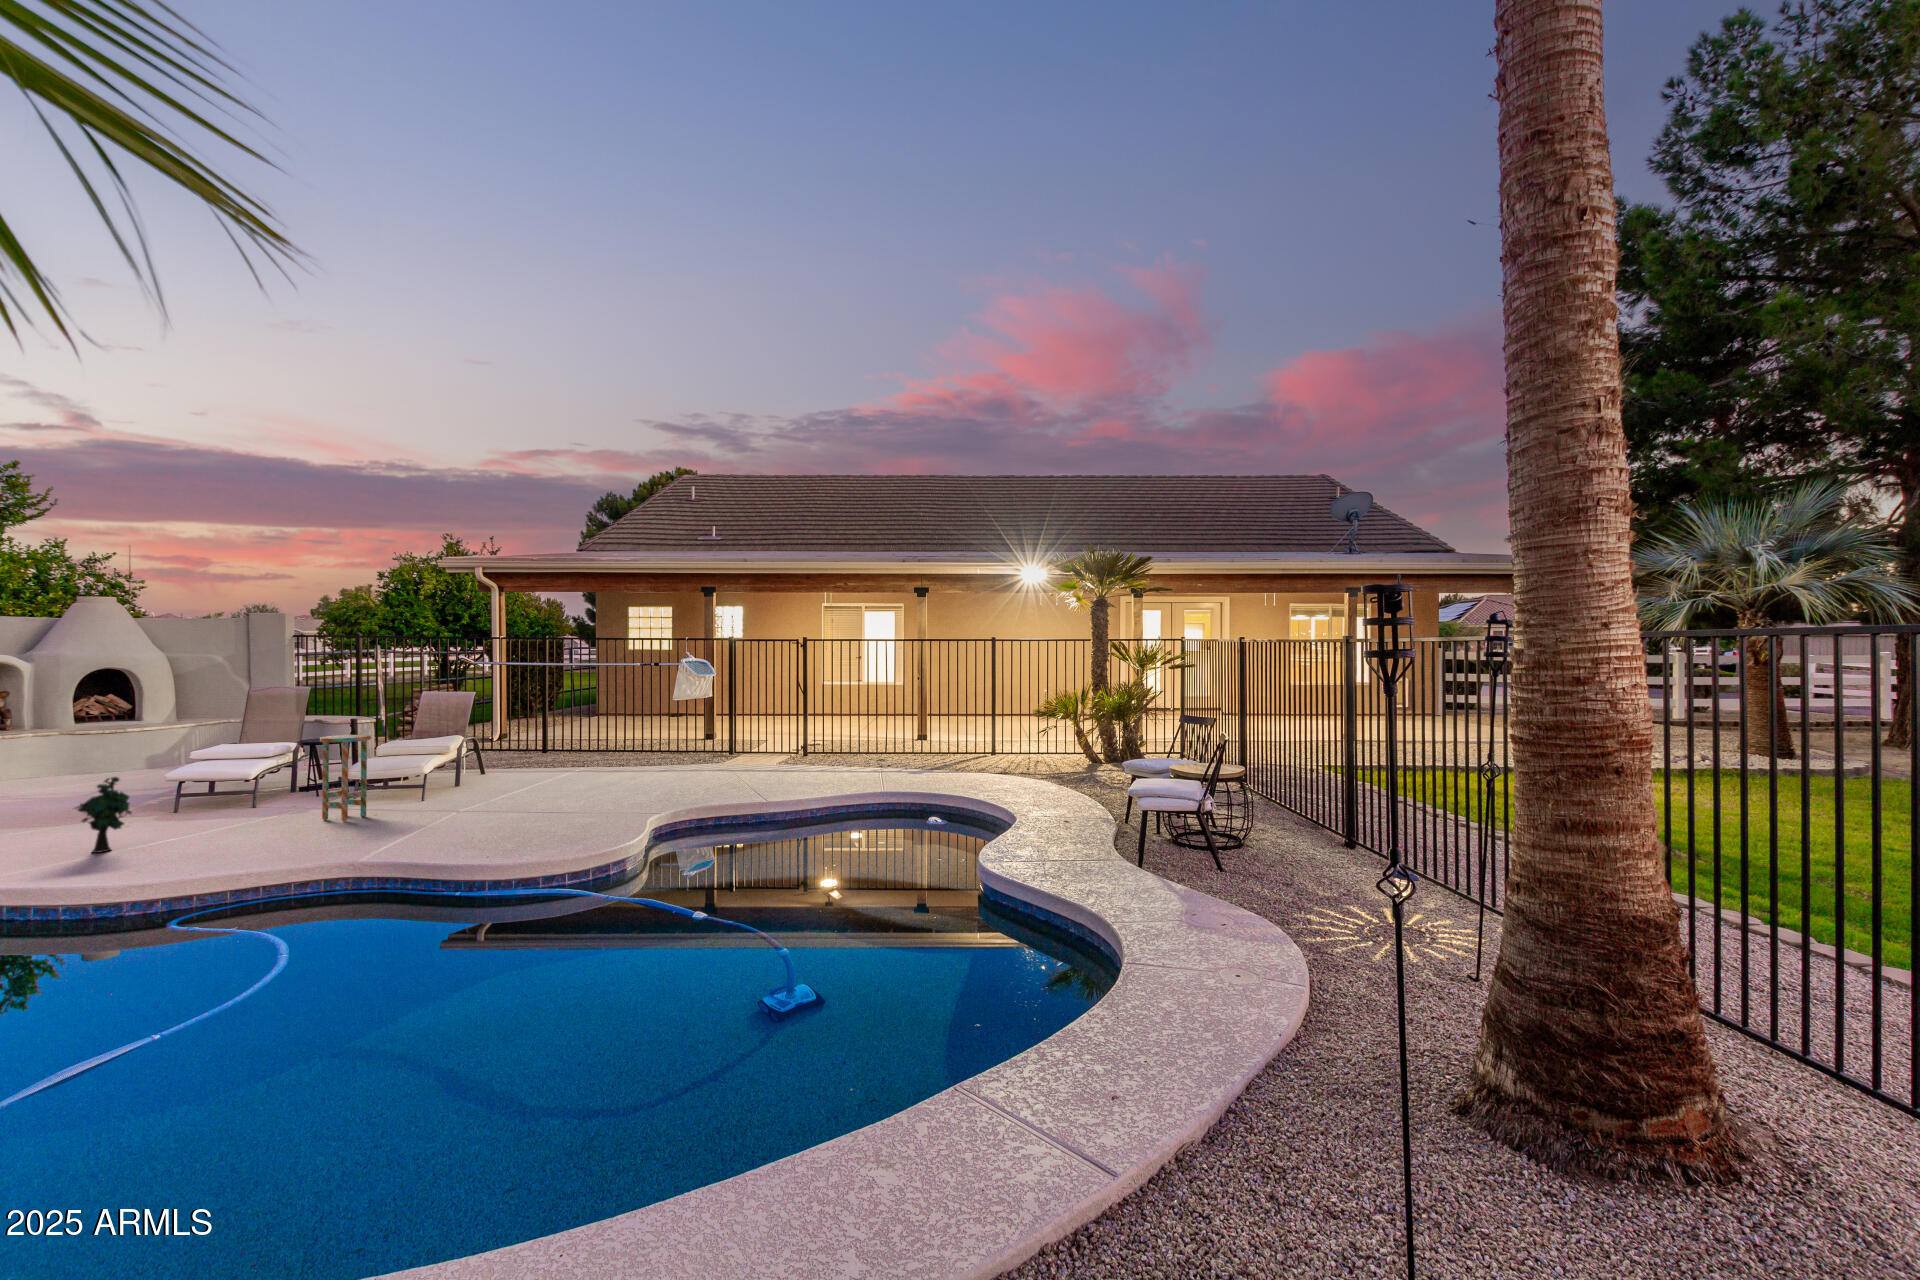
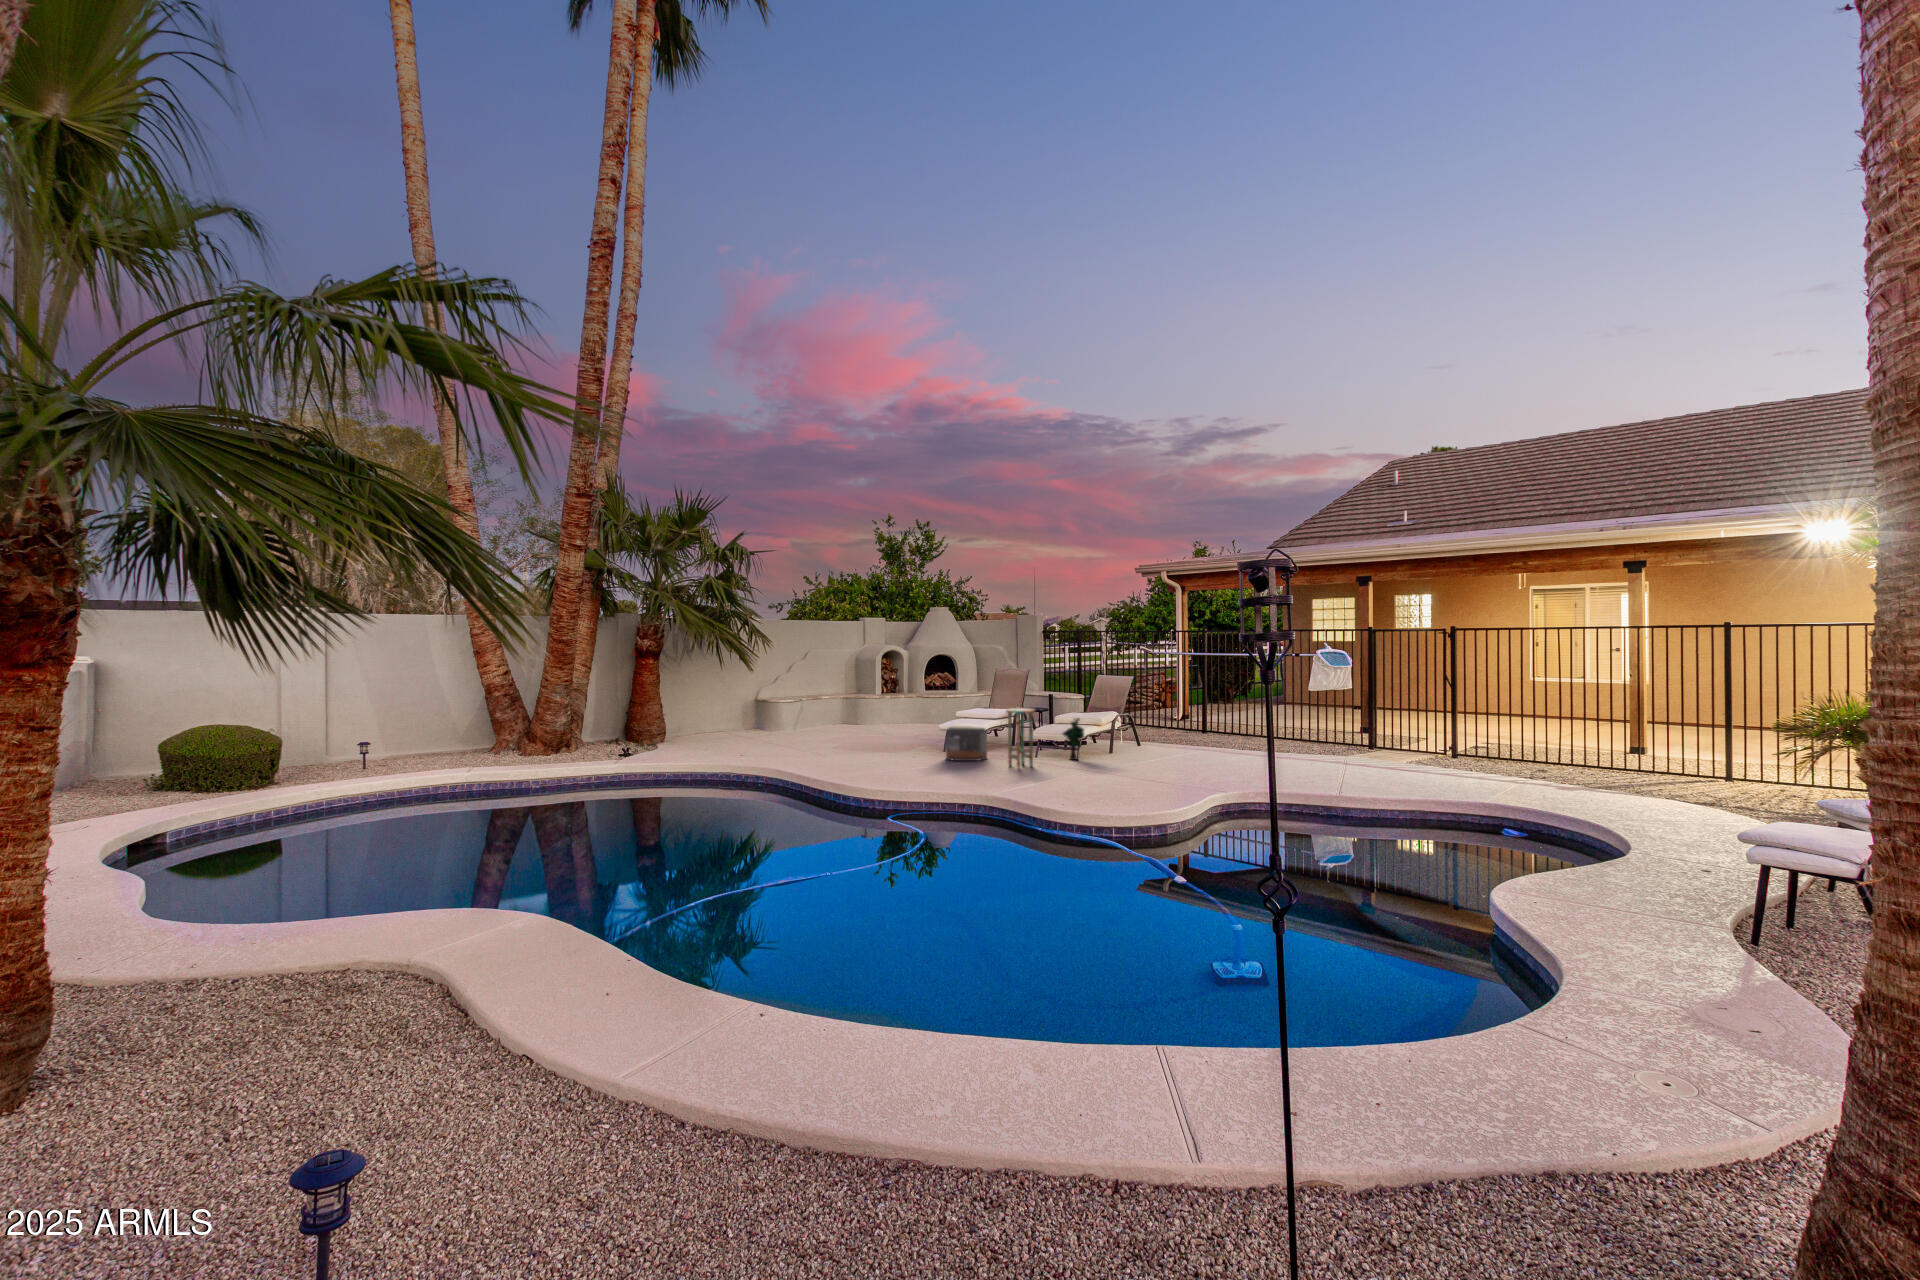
pouf: none [185,766,266,825] -> present [946,724,987,761]
decorative plant: present [76,777,131,853] -> present [1063,718,1084,760]

